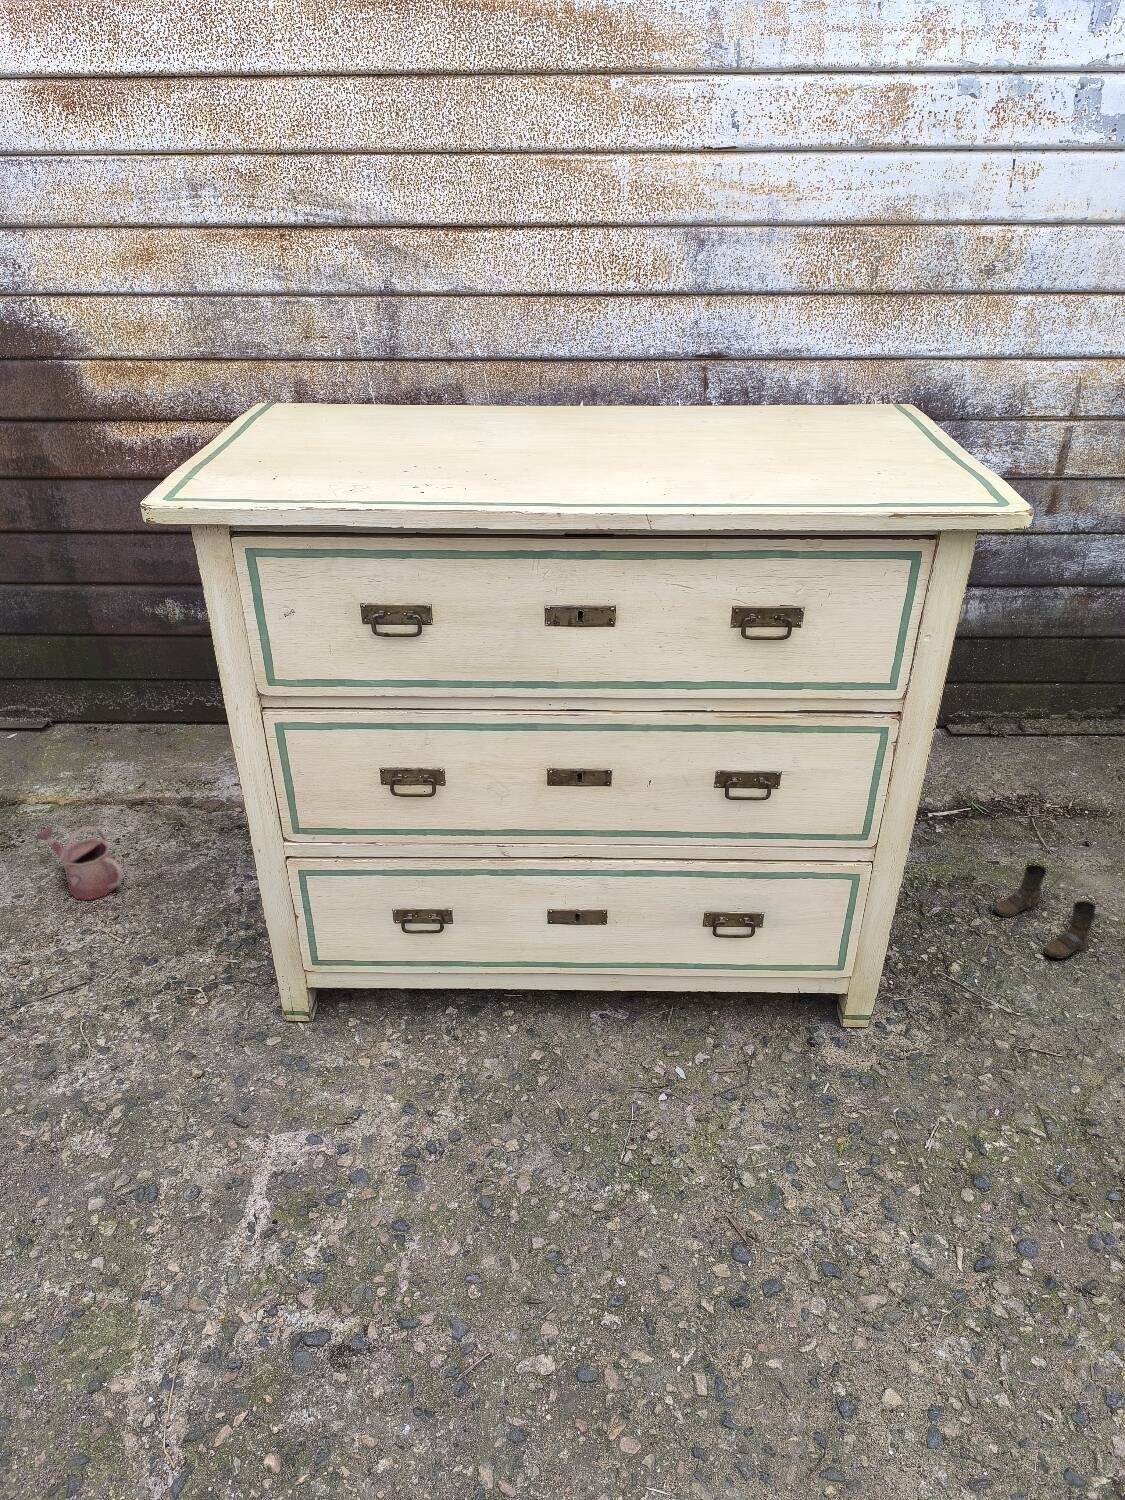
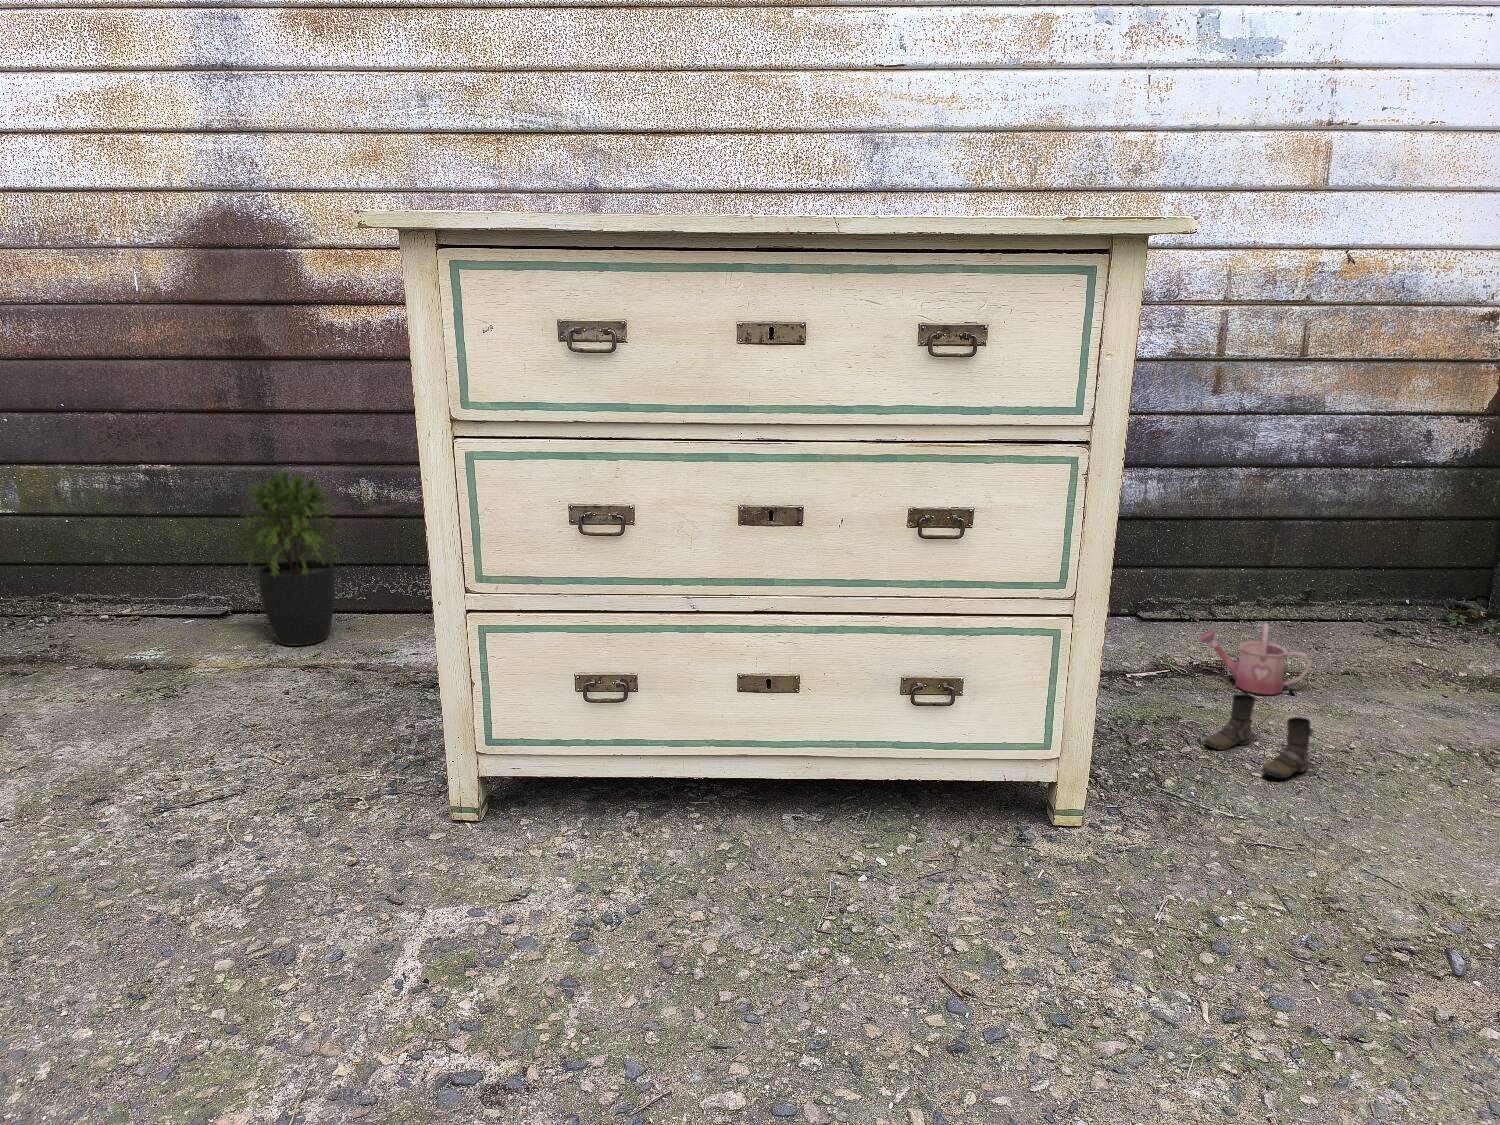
potted plant: none [46,600,161,770] -> present [236,469,339,646]
watering can: present [35,826,123,900] -> present [1198,623,1311,695]

